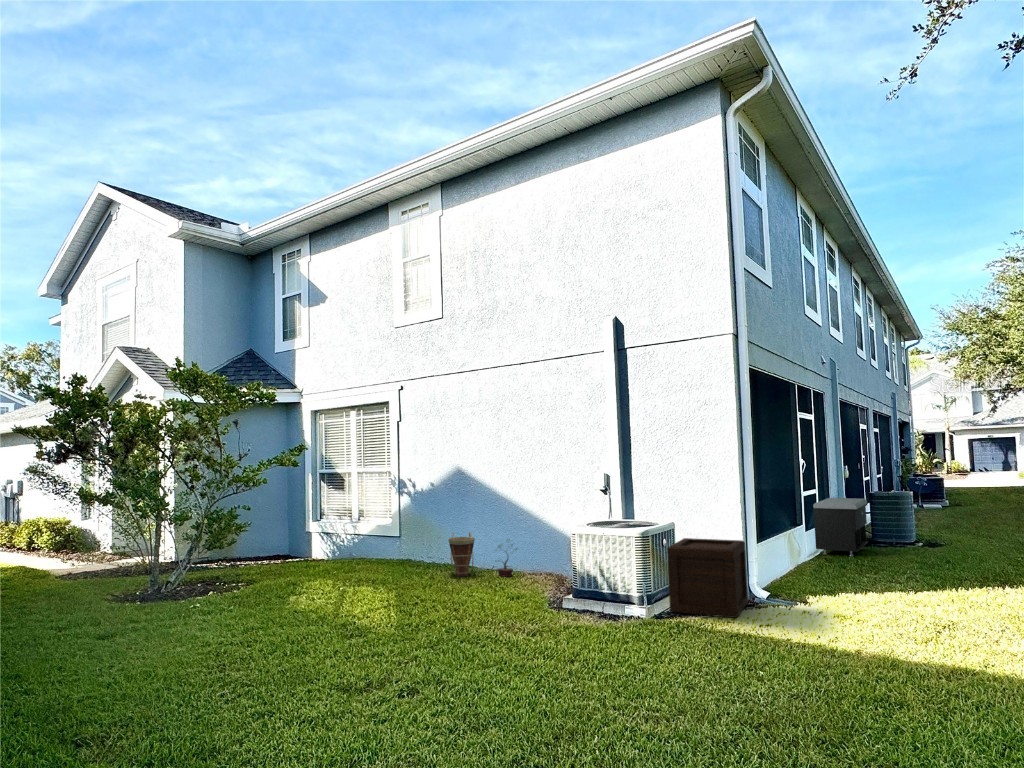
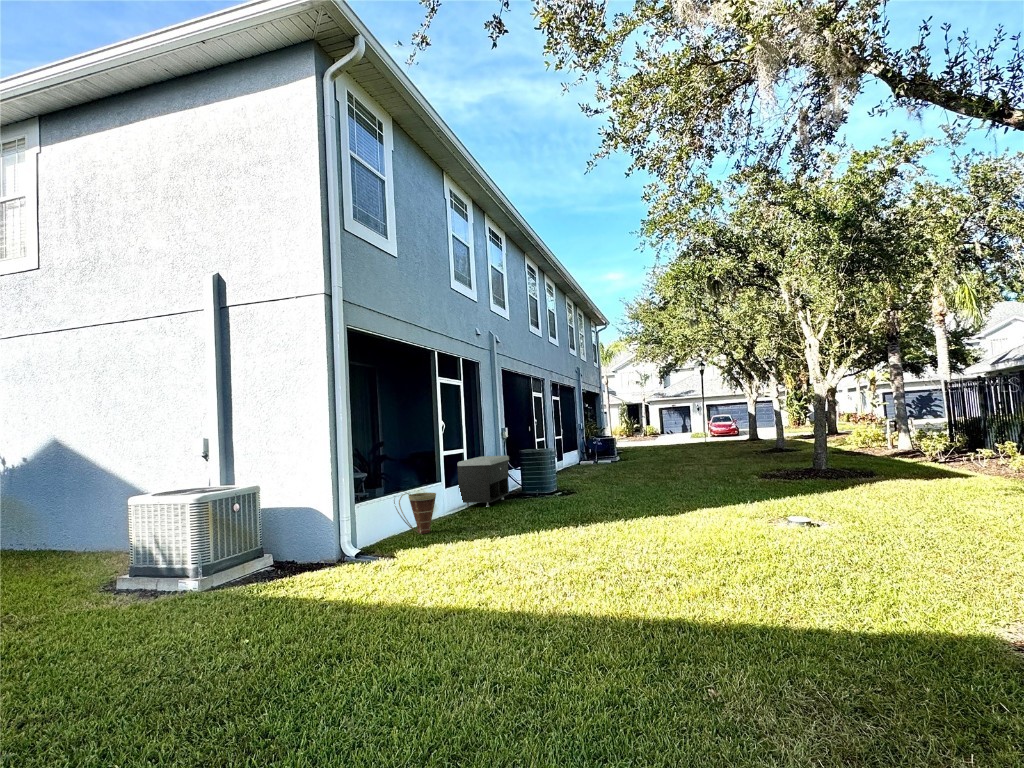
basket: present [448,532,475,577] -> present [394,492,436,534]
wooden crate: present [667,538,748,618] -> none [236,501,332,580]
potted plant: present [498,539,517,577] -> none [103,516,129,558]

